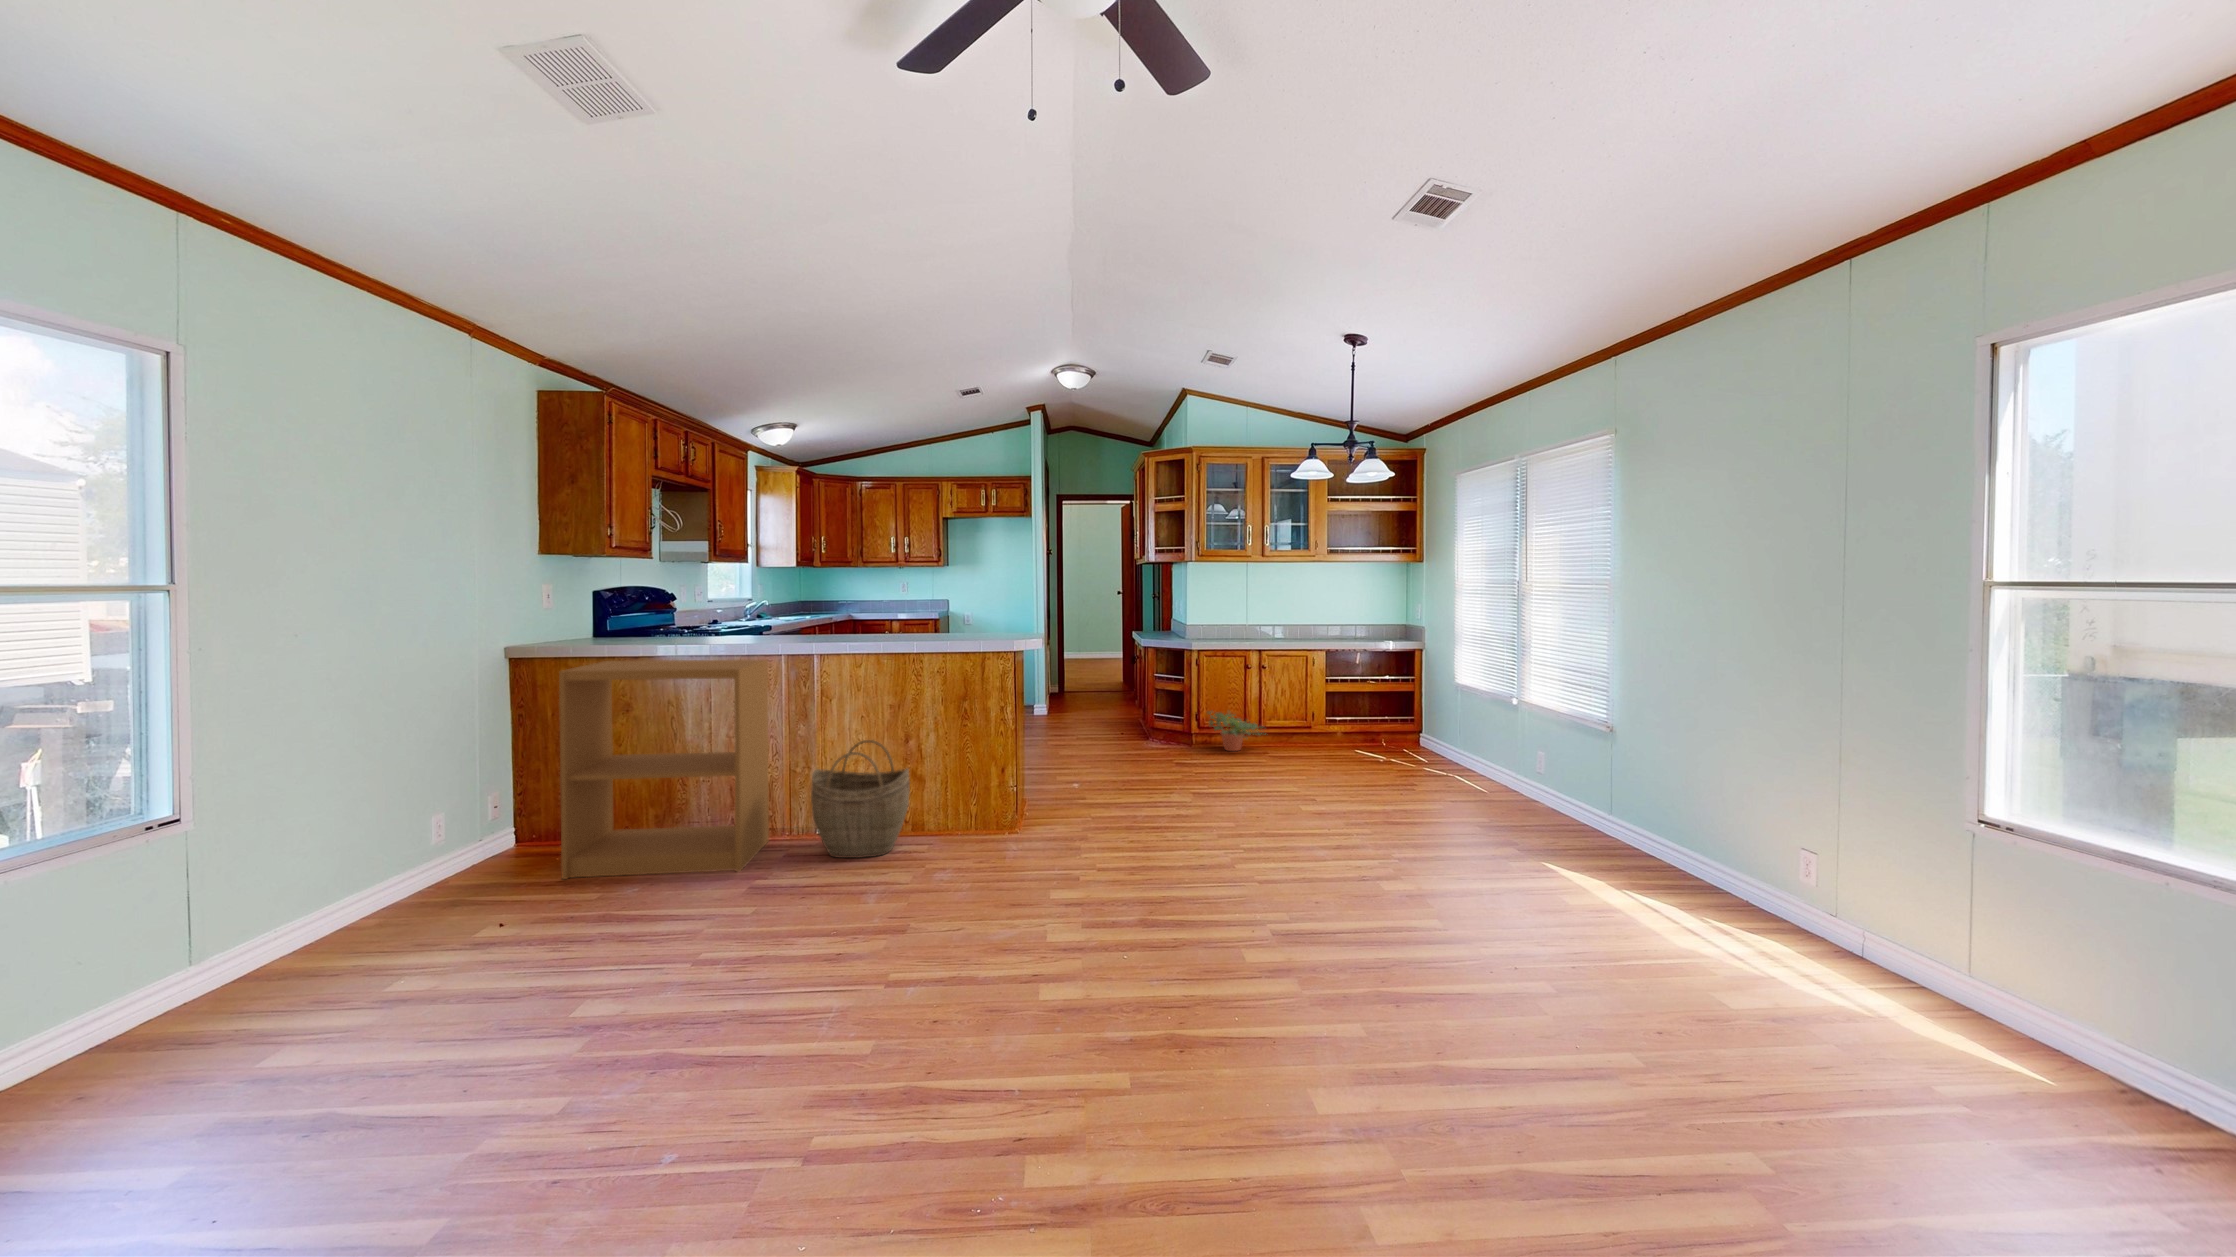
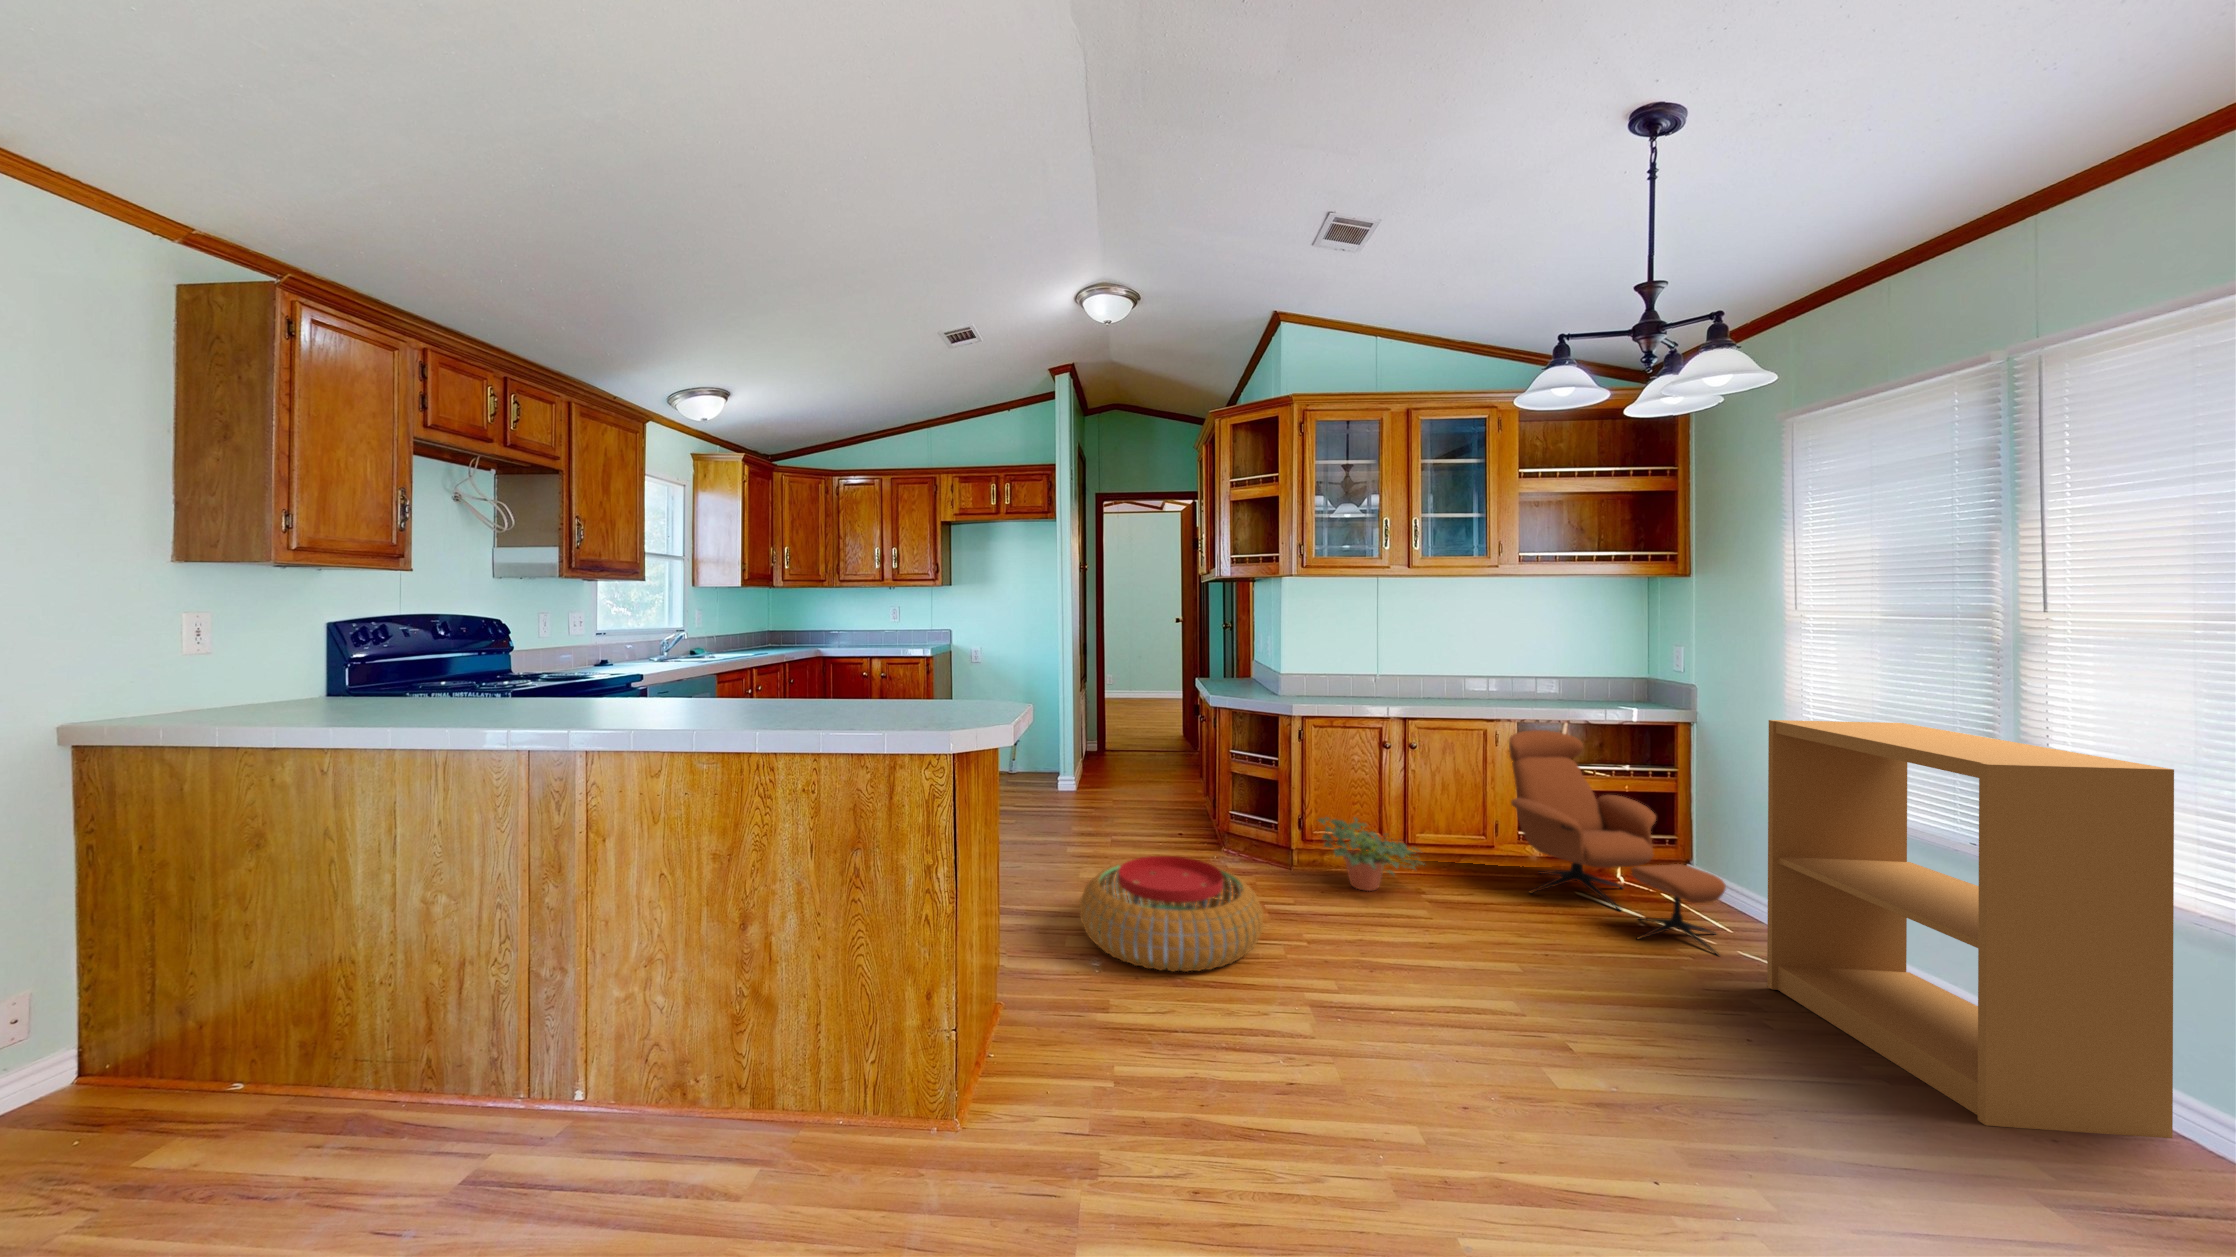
lounge chair: none [1317,655,1415,767] -> present [1509,730,1726,956]
bookshelf: present [559,659,769,879] -> present [1767,720,2174,1138]
pouf: none [1064,729,1170,784] -> present [1080,856,1263,972]
woven basket: present [811,740,910,858] -> none [517,923,735,1199]

